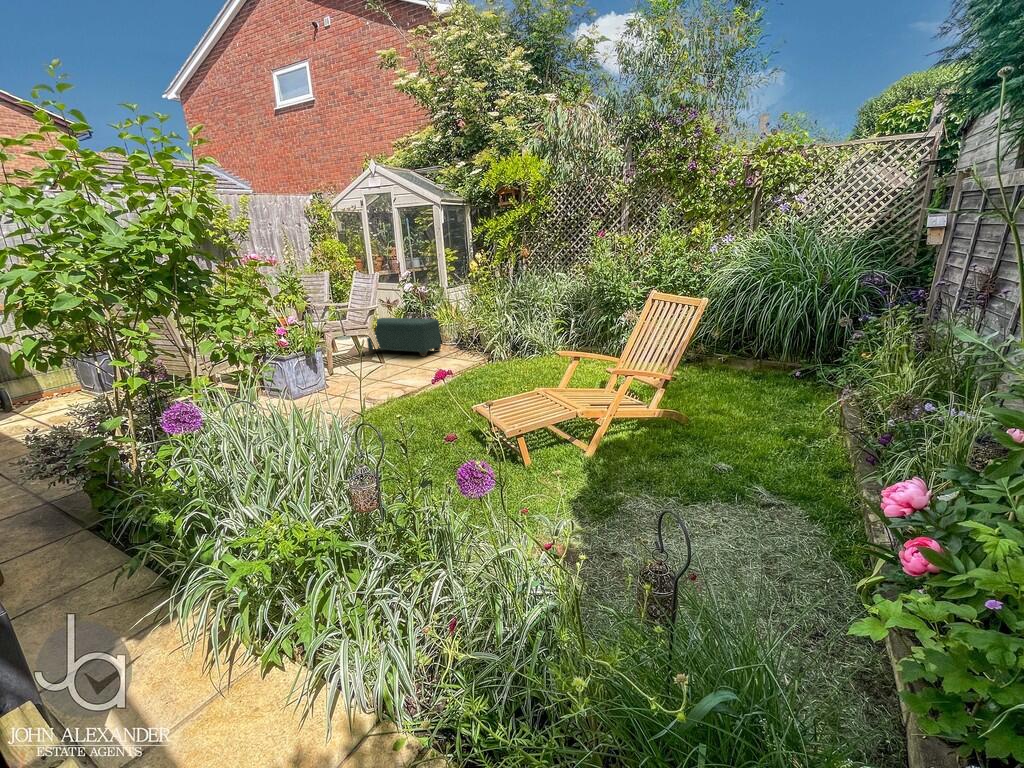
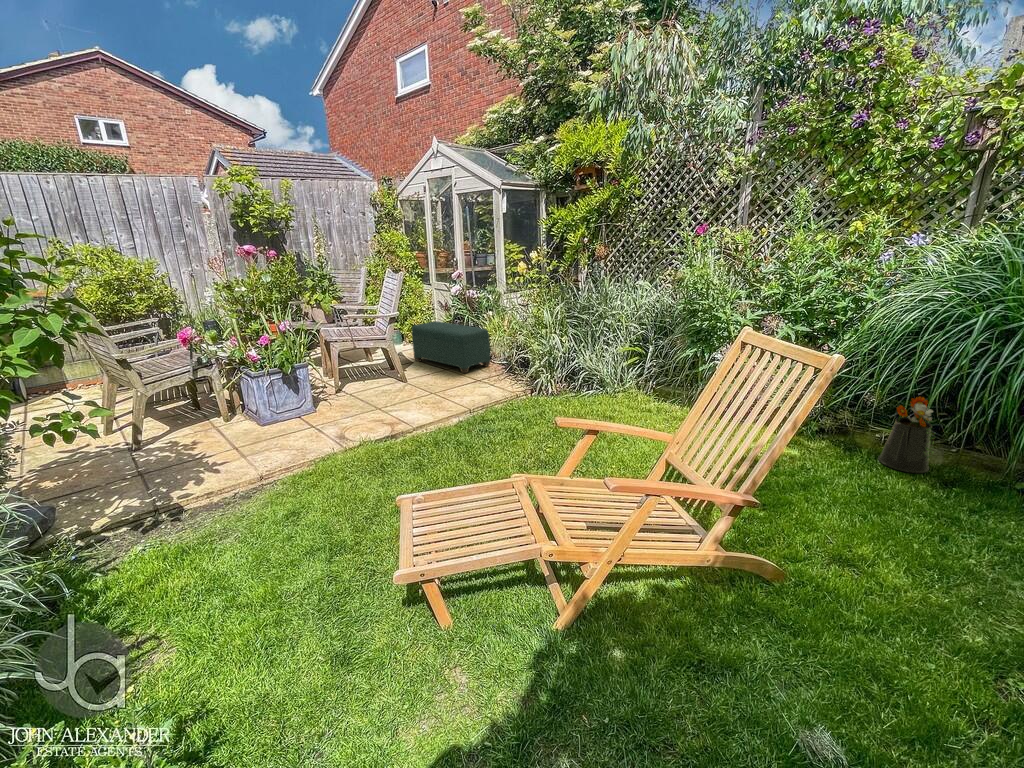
watering can: none [725,328,751,371] -> present [878,397,935,473]

